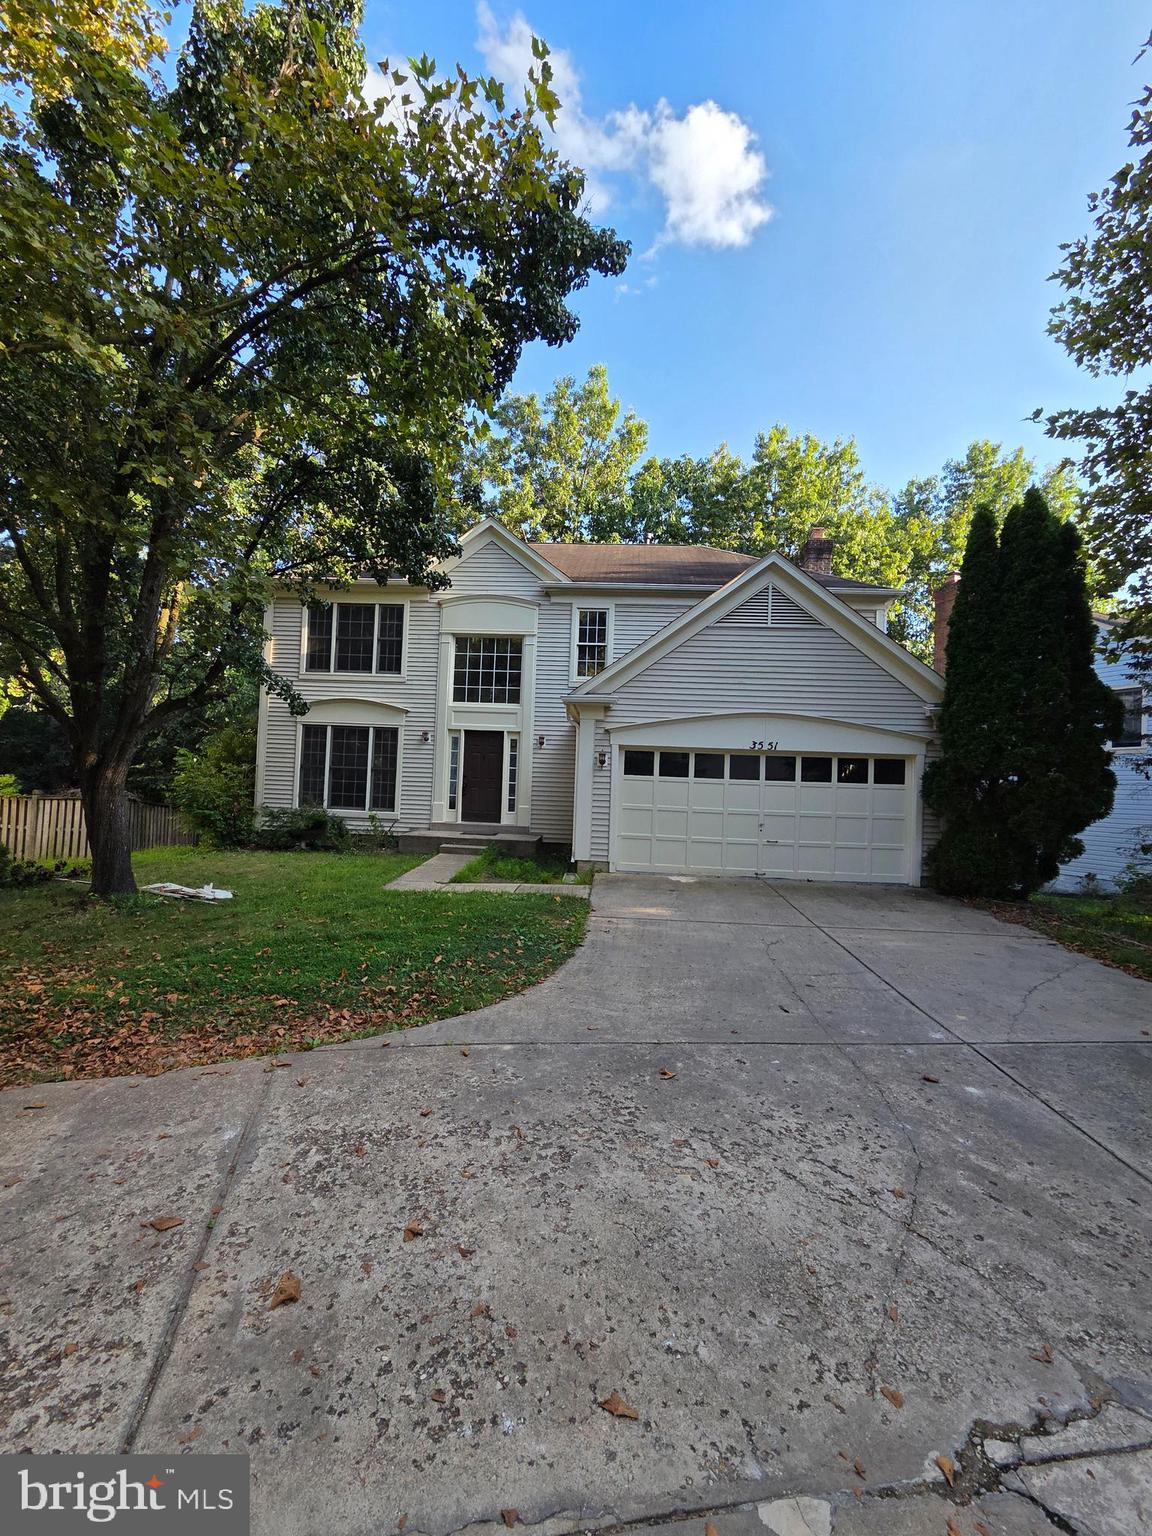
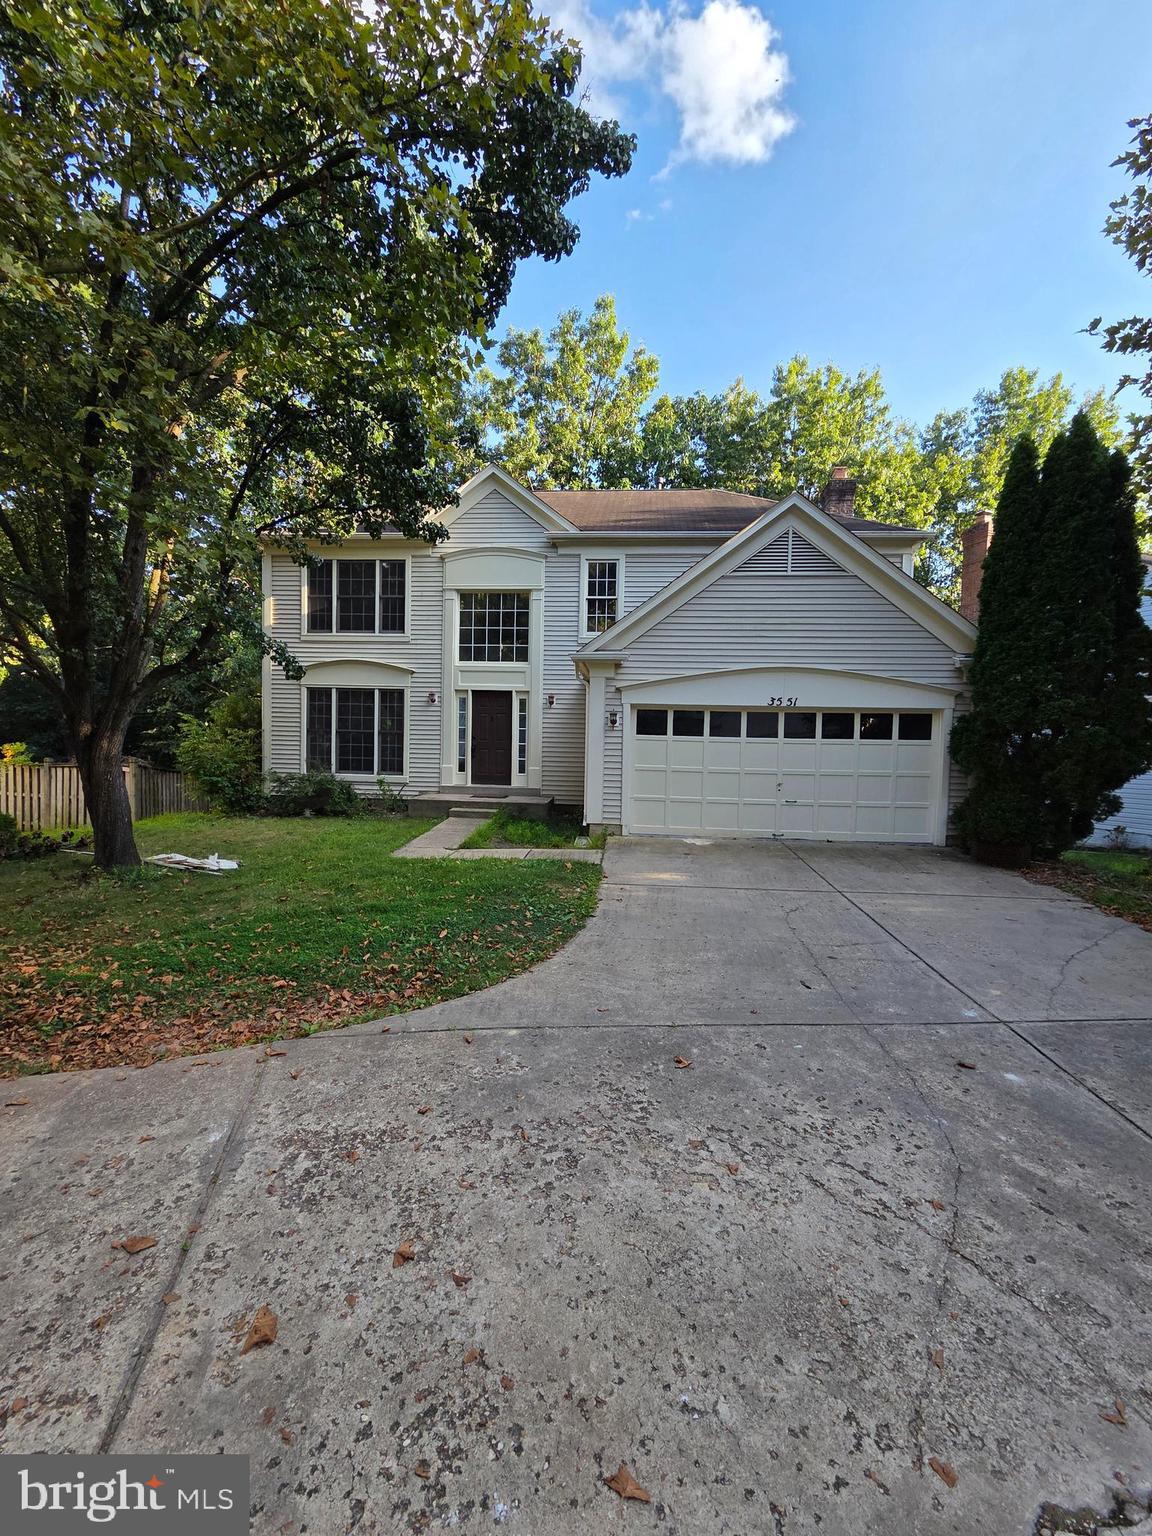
basket: none [938,876,995,904] -> present [970,839,1031,868]

